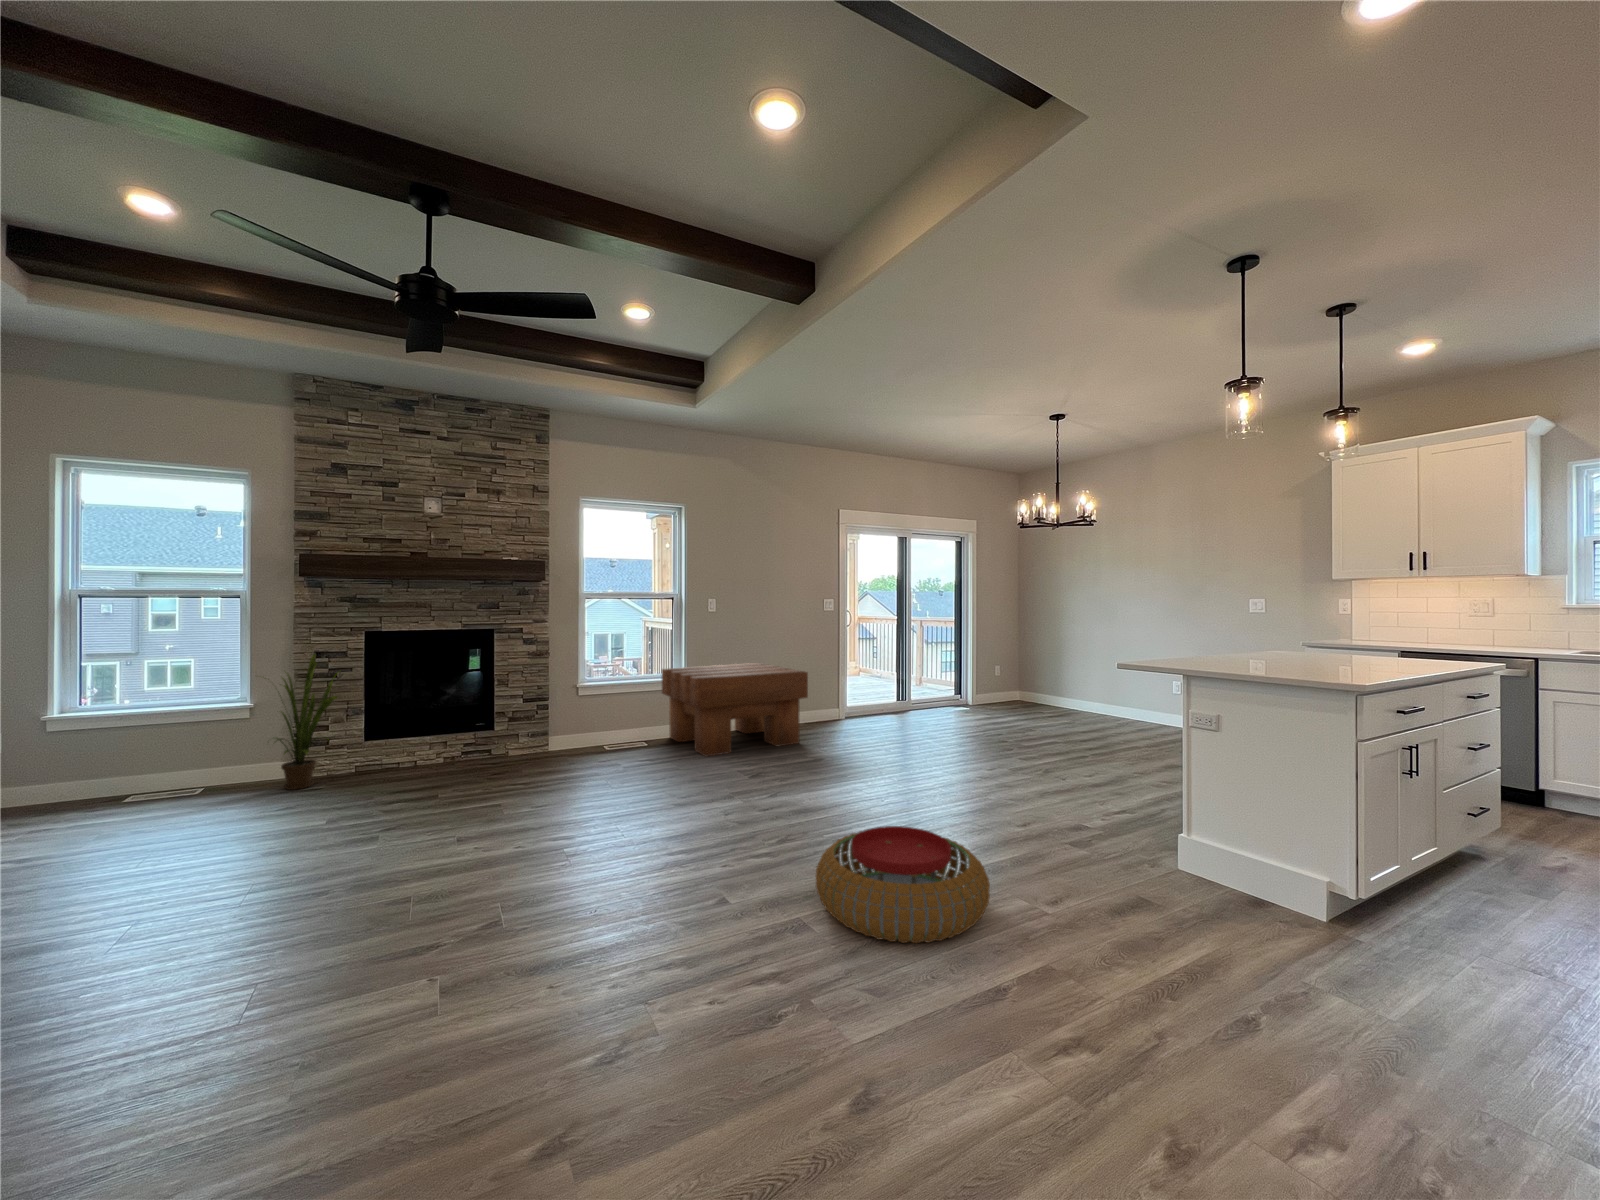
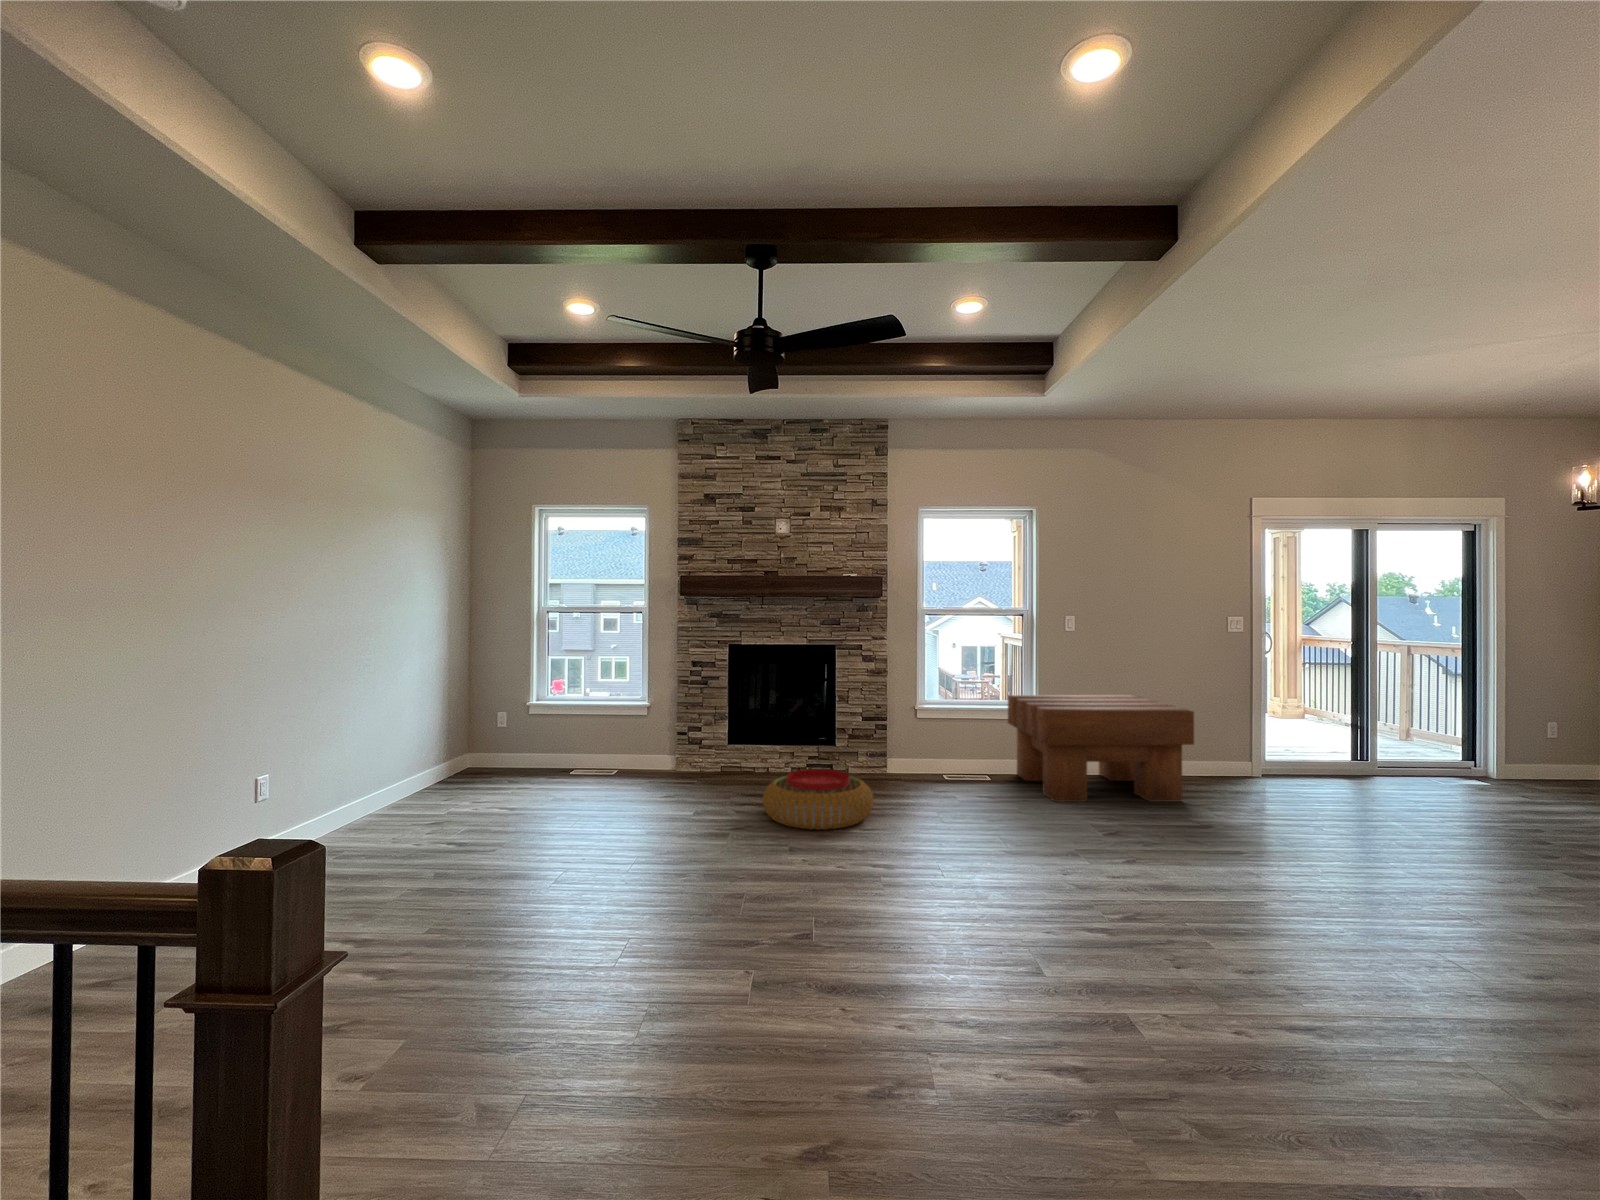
house plant: present [276,654,337,790] -> none [649,663,712,782]
pouf: present [816,826,990,943] -> present [763,769,873,830]

